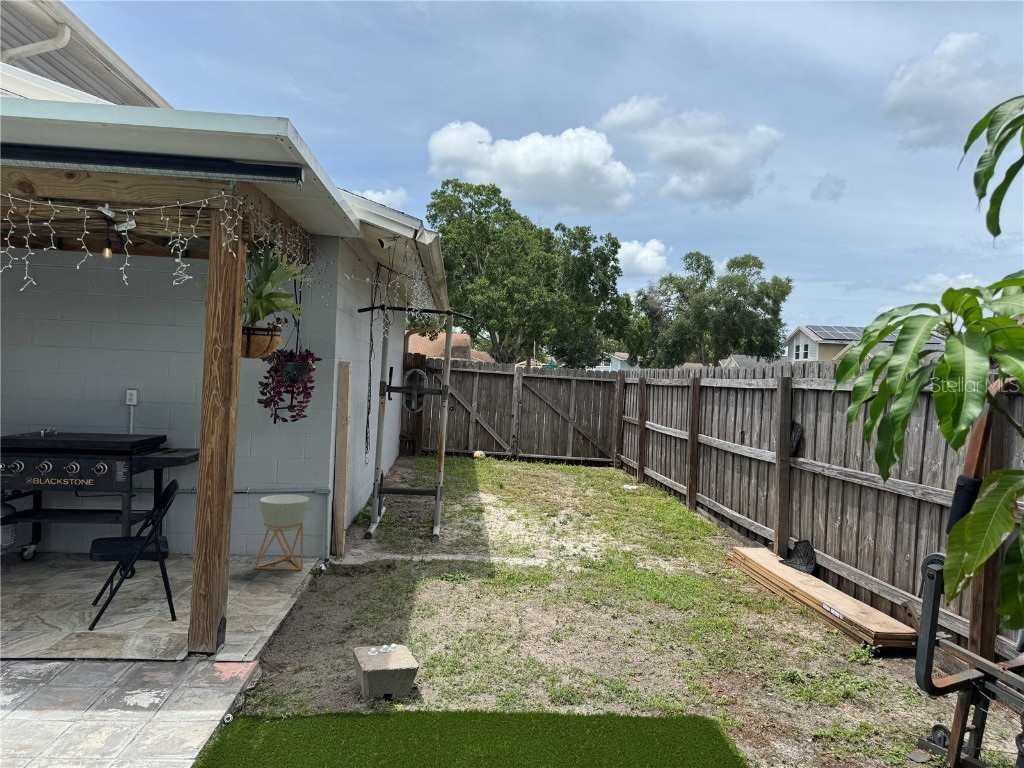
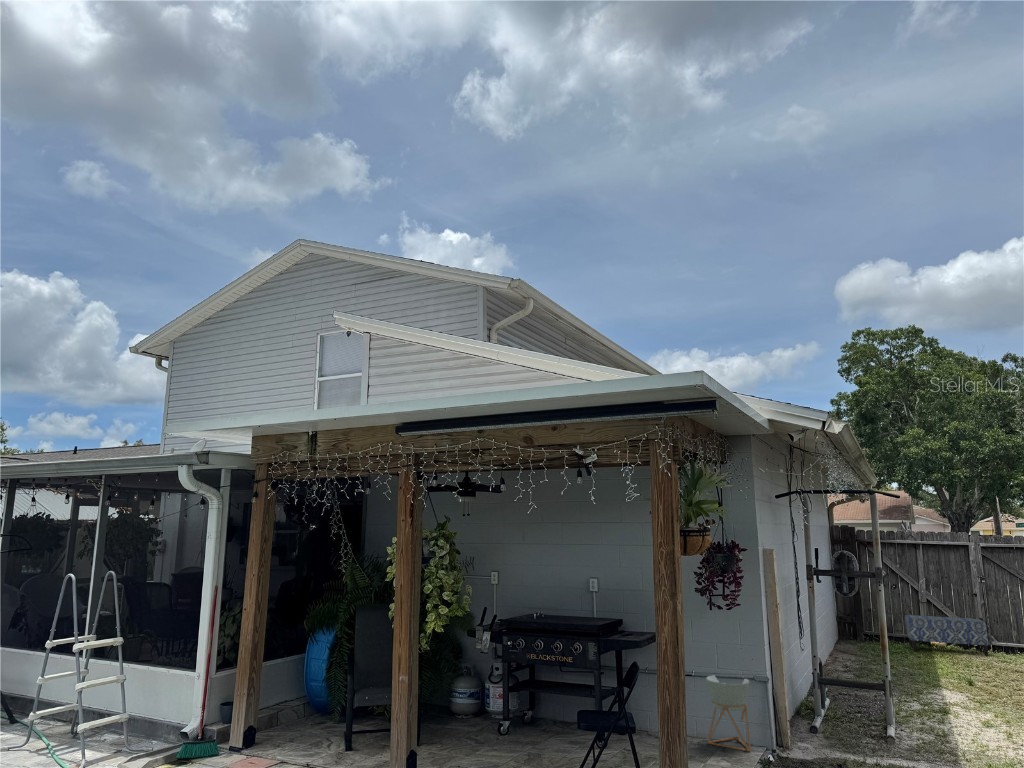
bench: none [456,433,515,463] -> present [905,615,989,656]

